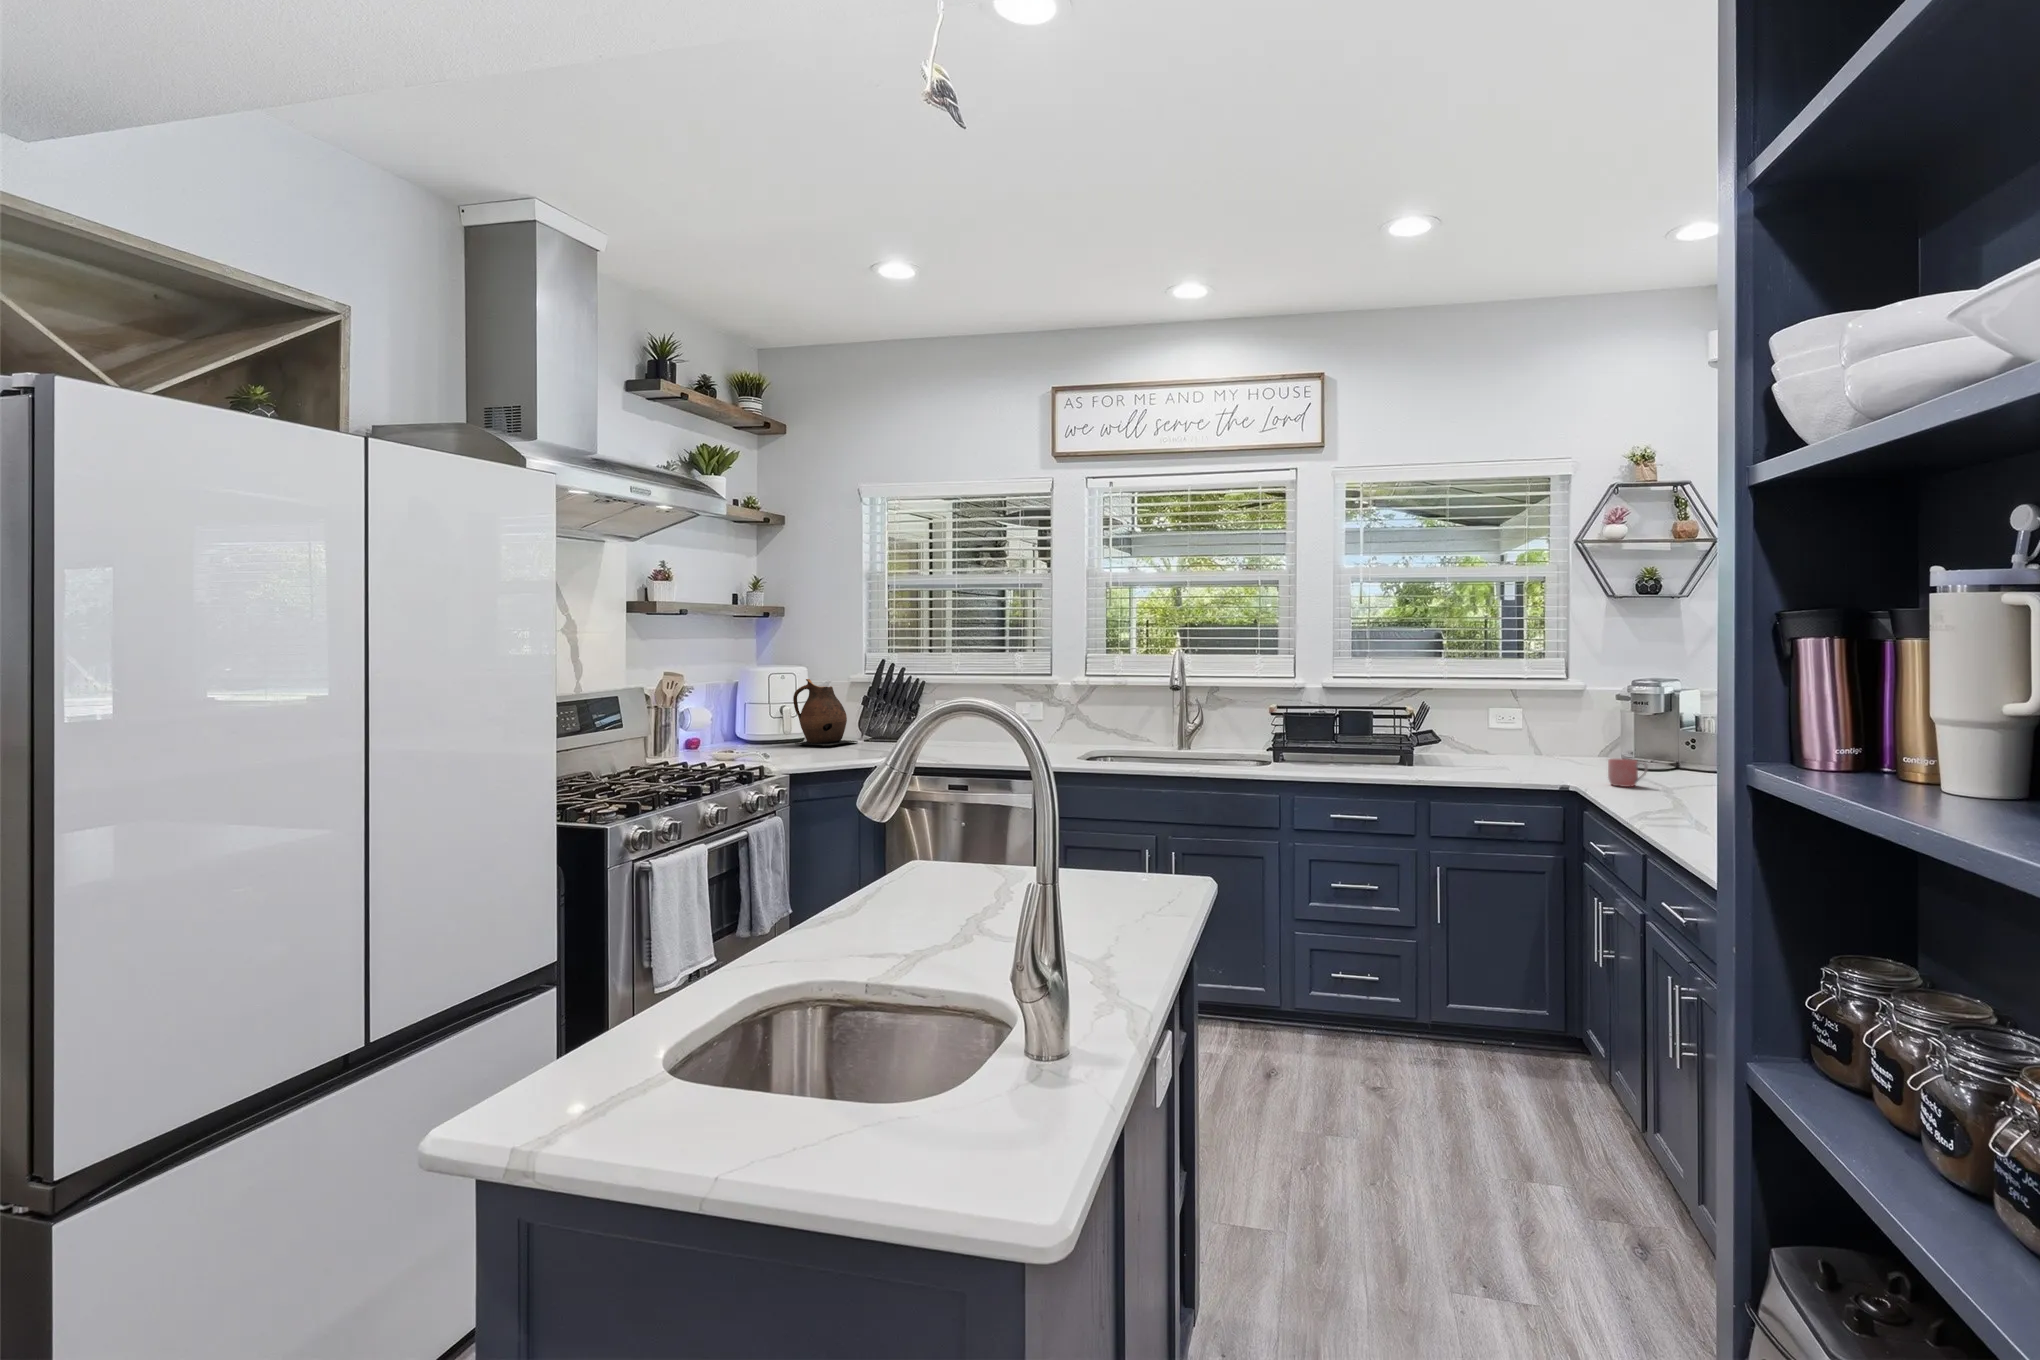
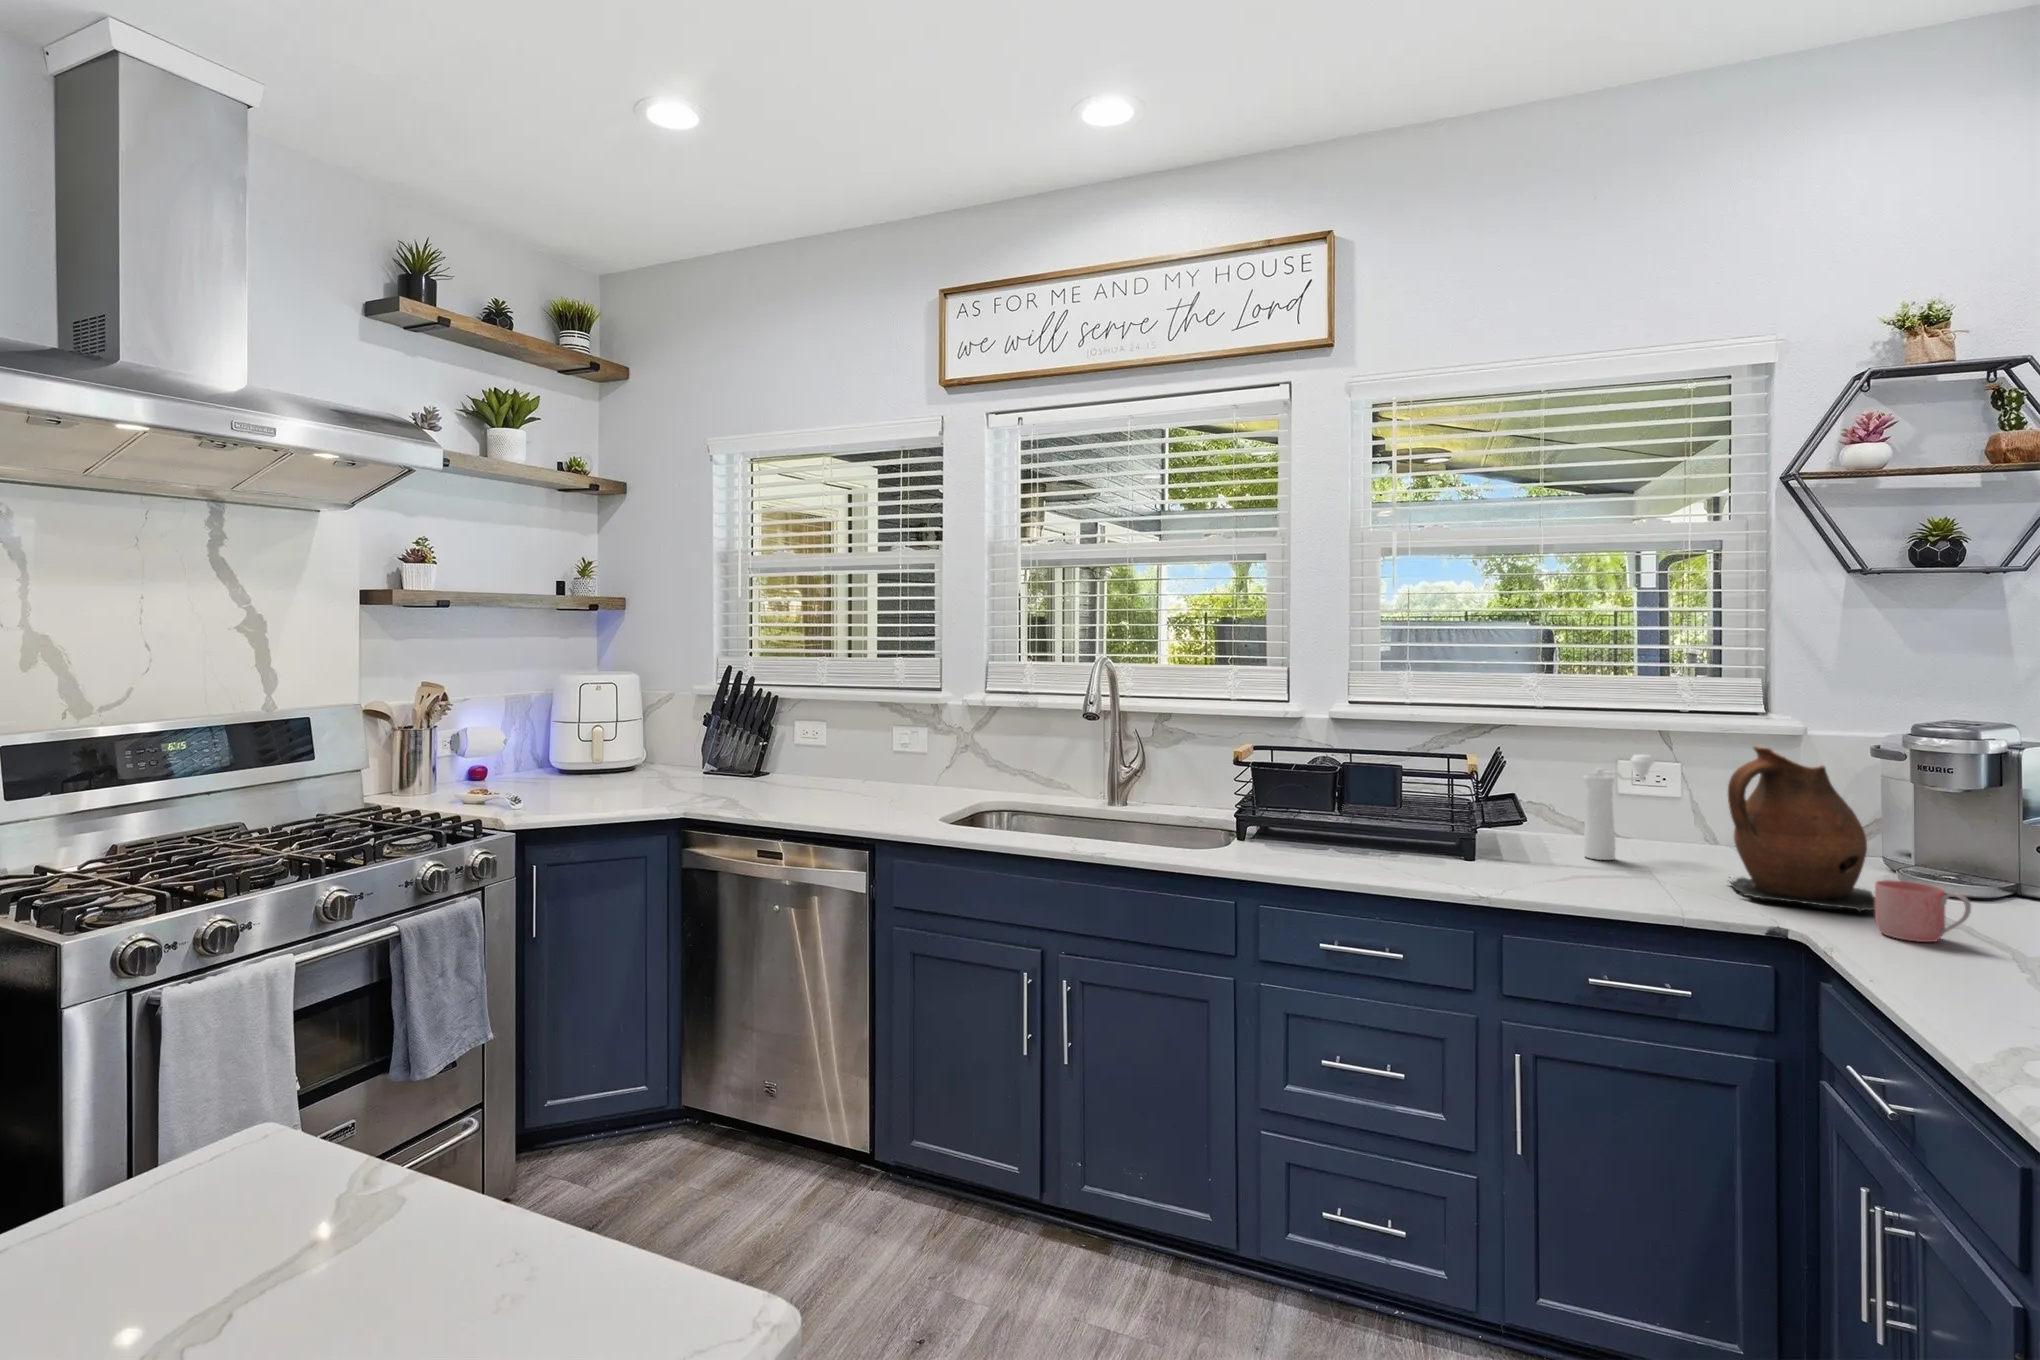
ceramic pitcher: present [793,679,858,747] -> present [1728,746,1875,913]
pepper mill: none [1471,704,1509,764] -> present [1584,755,1654,860]

